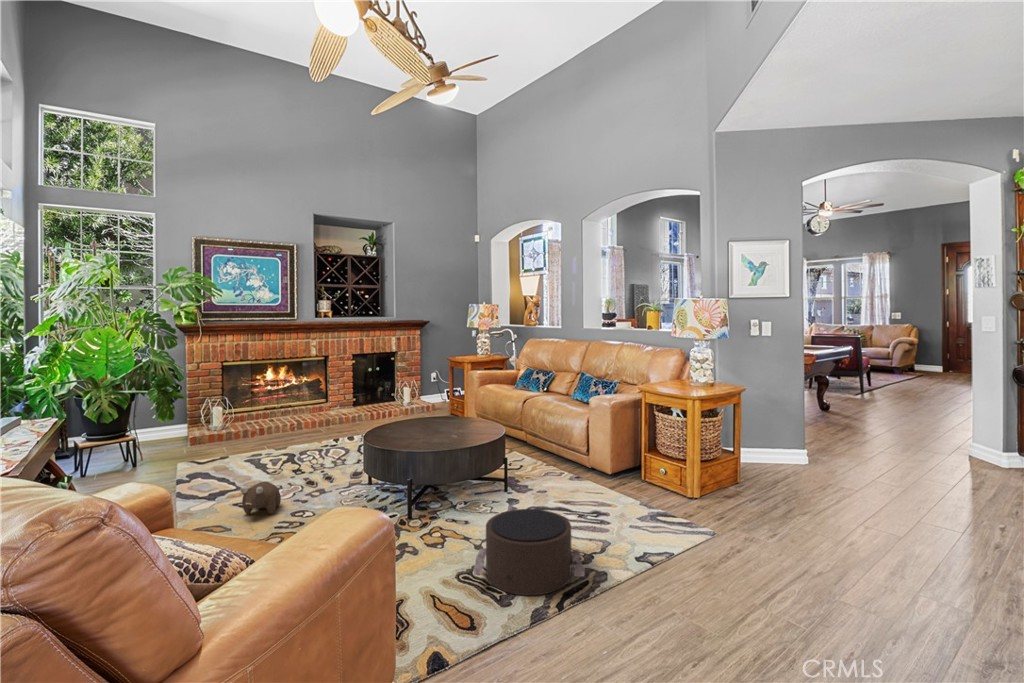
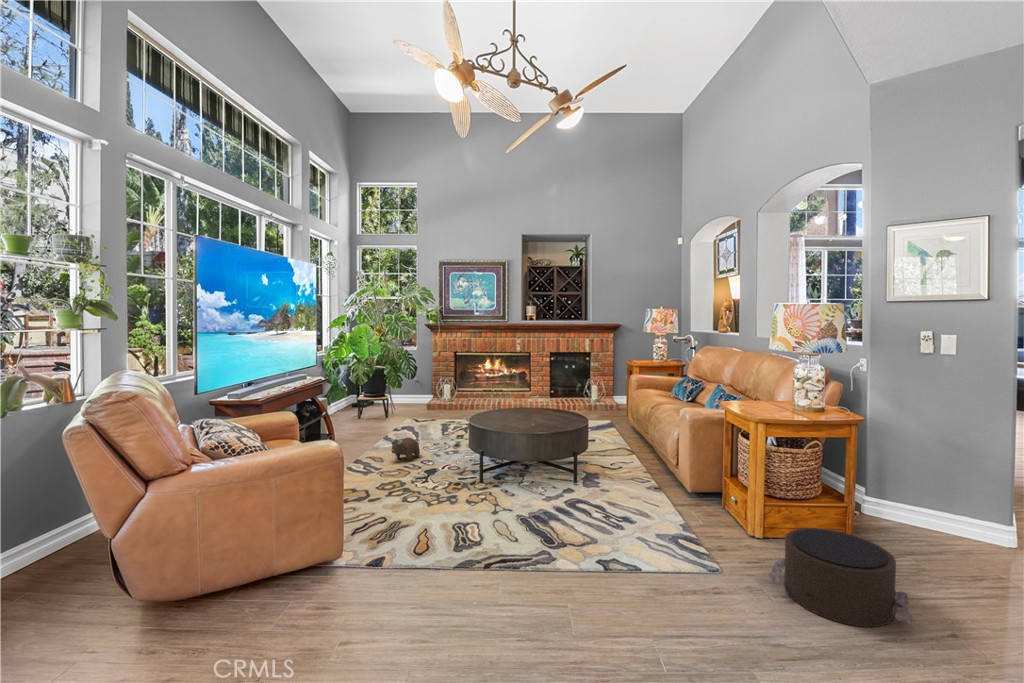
pouf: present [474,509,585,595] -> present [769,528,912,627]

